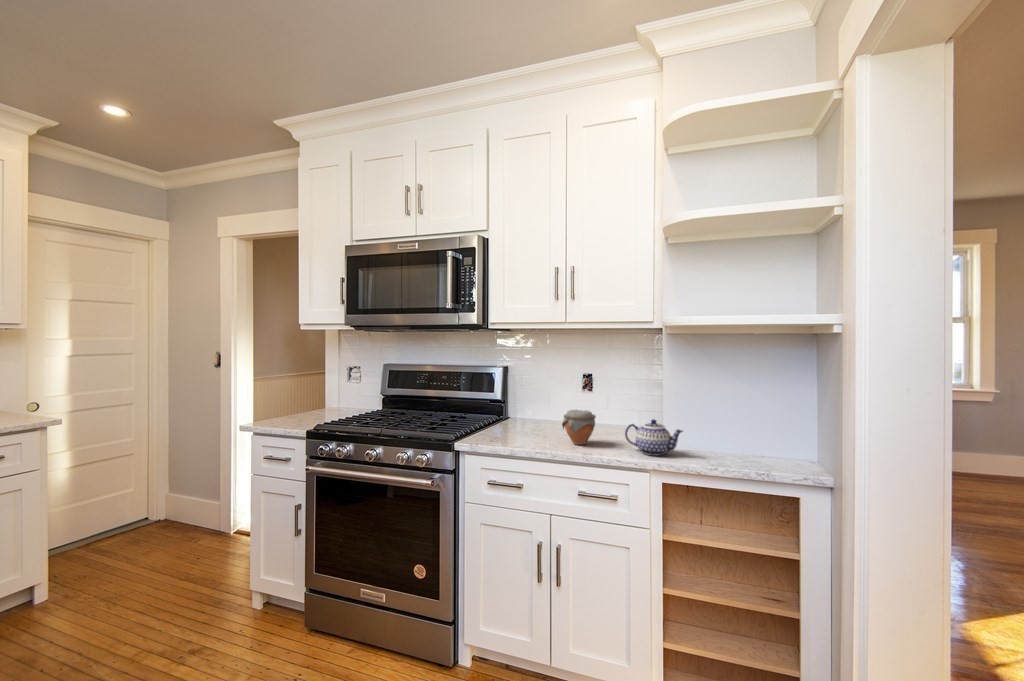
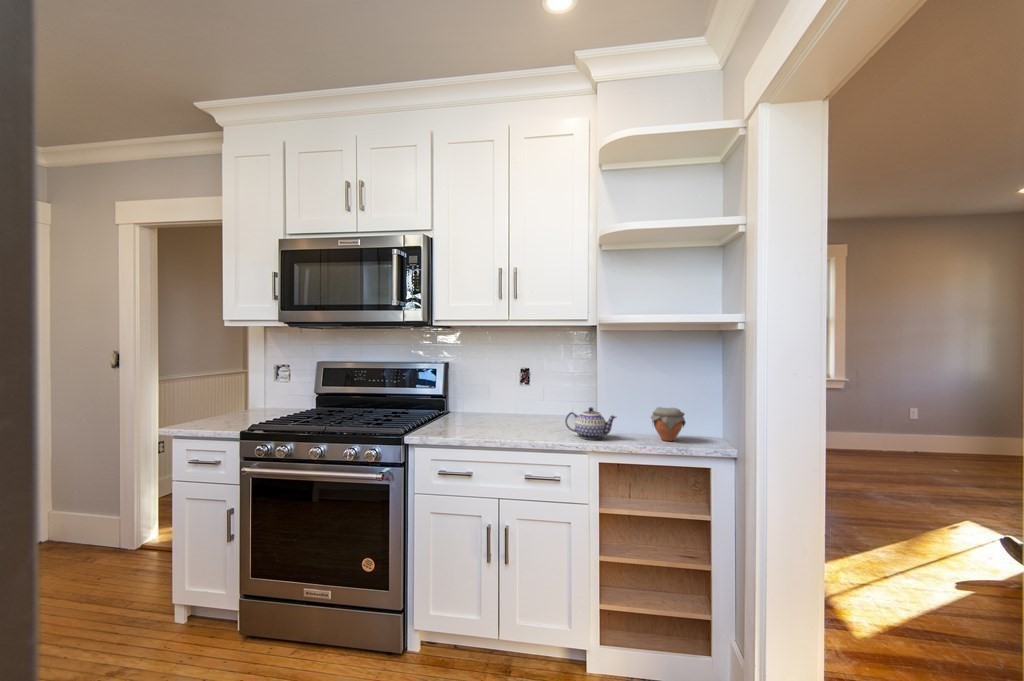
jar: present [562,410,596,445] -> present [651,407,686,441]

